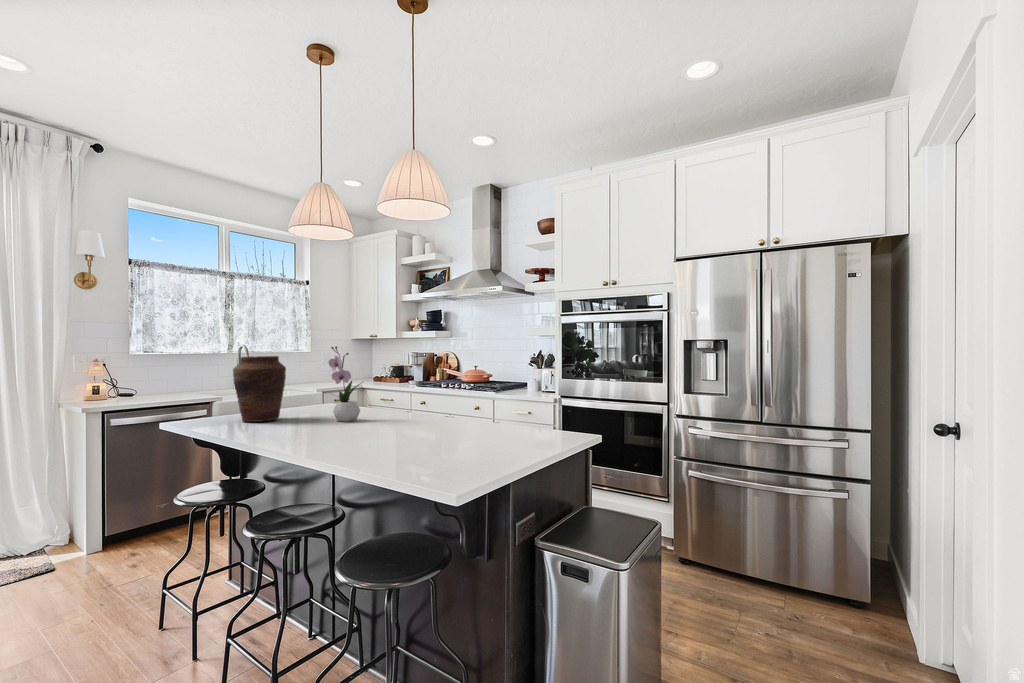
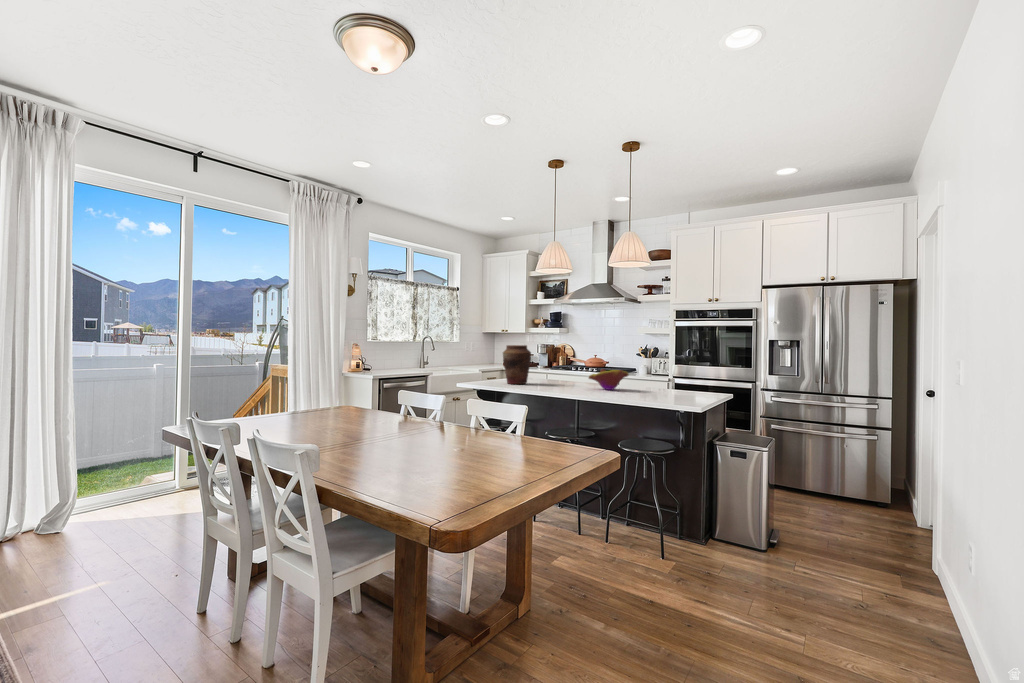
flower arrangement: present [329,346,363,422] -> none [560,340,577,386]
decorative bowl: none [354,395,423,432] -> present [589,369,629,390]

